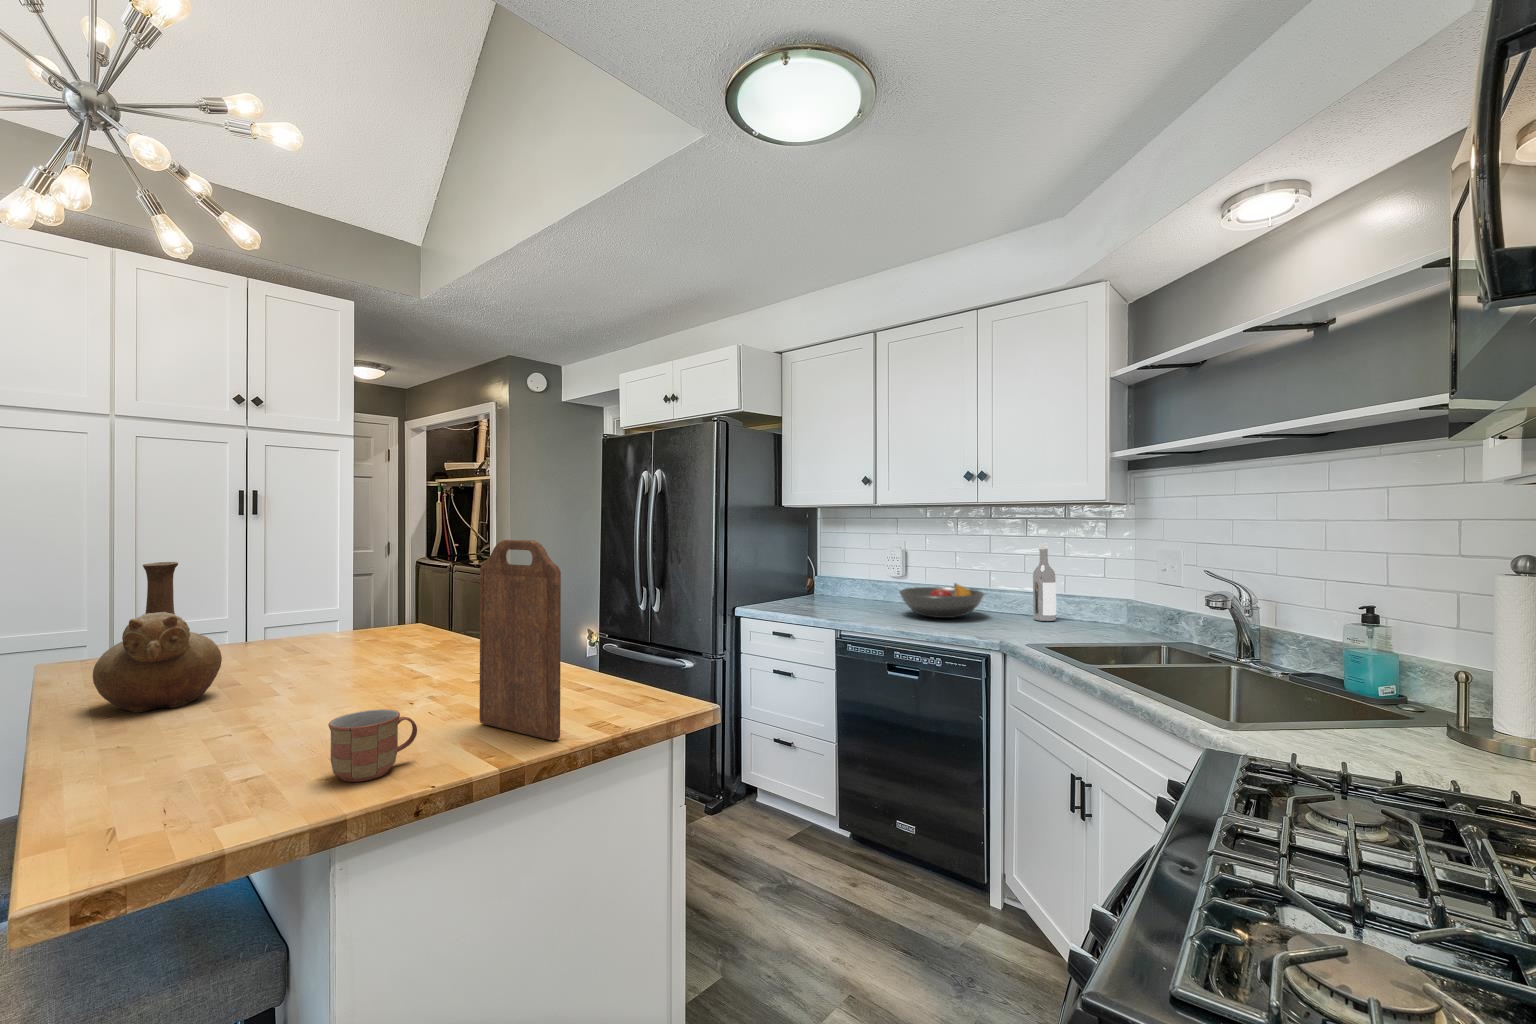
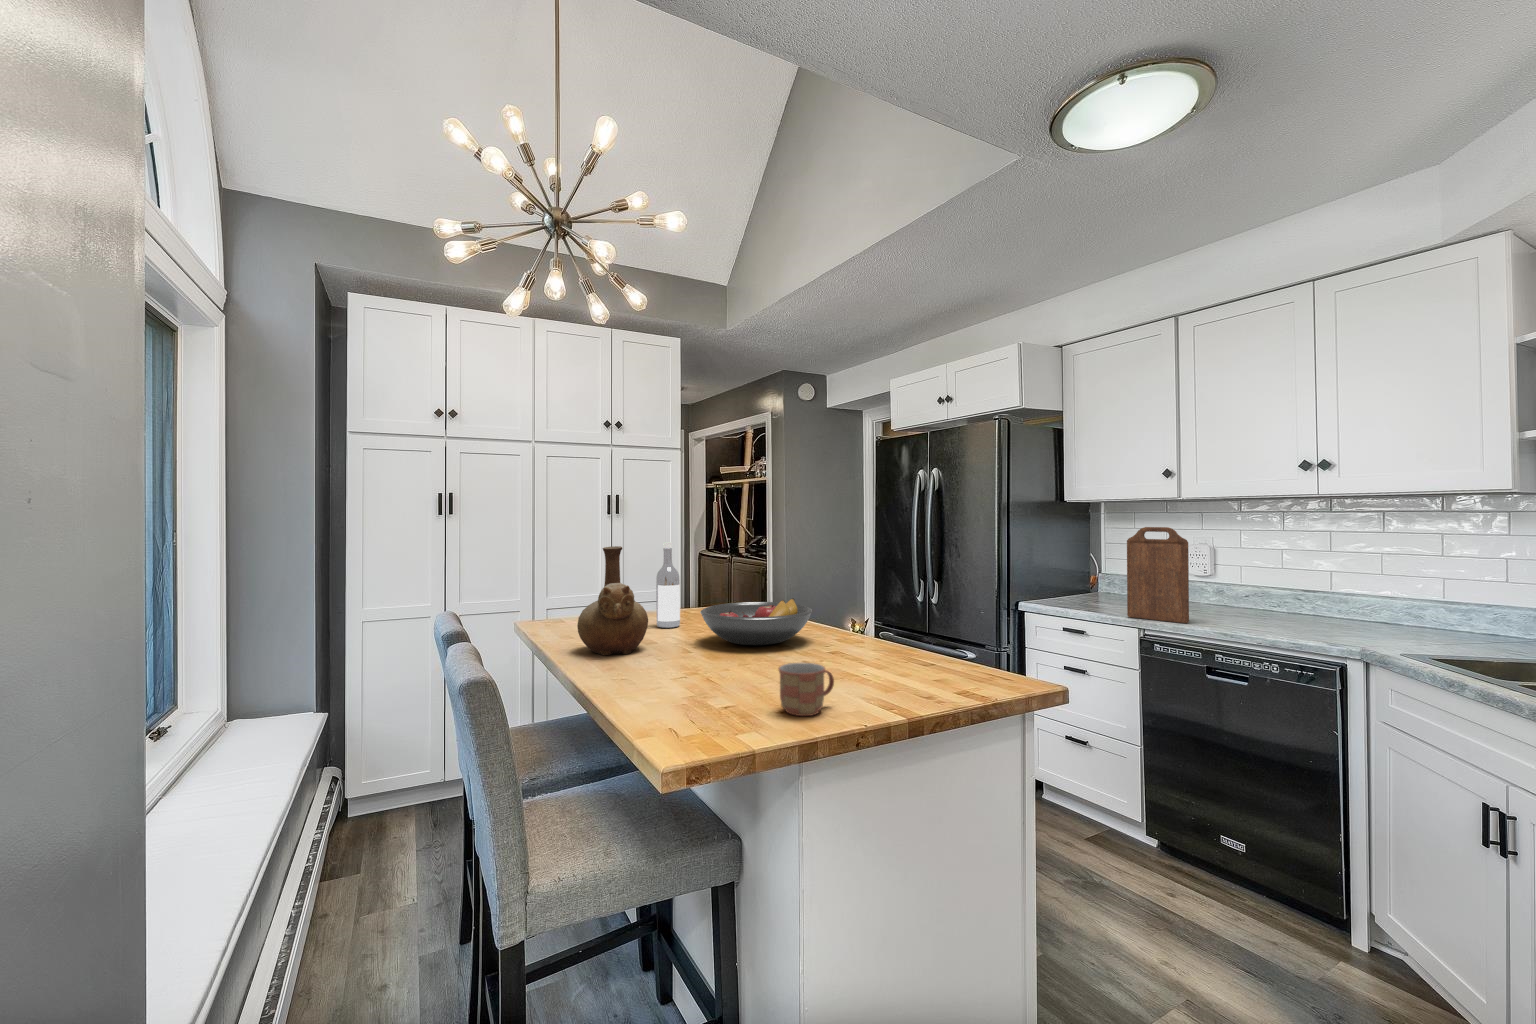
cutting board: present [479,540,561,741] -> present [1127,527,1189,623]
wine bottle: present [1033,543,1056,621] -> present [656,542,680,628]
fruit bowl: present [899,583,984,618] -> present [700,598,813,645]

